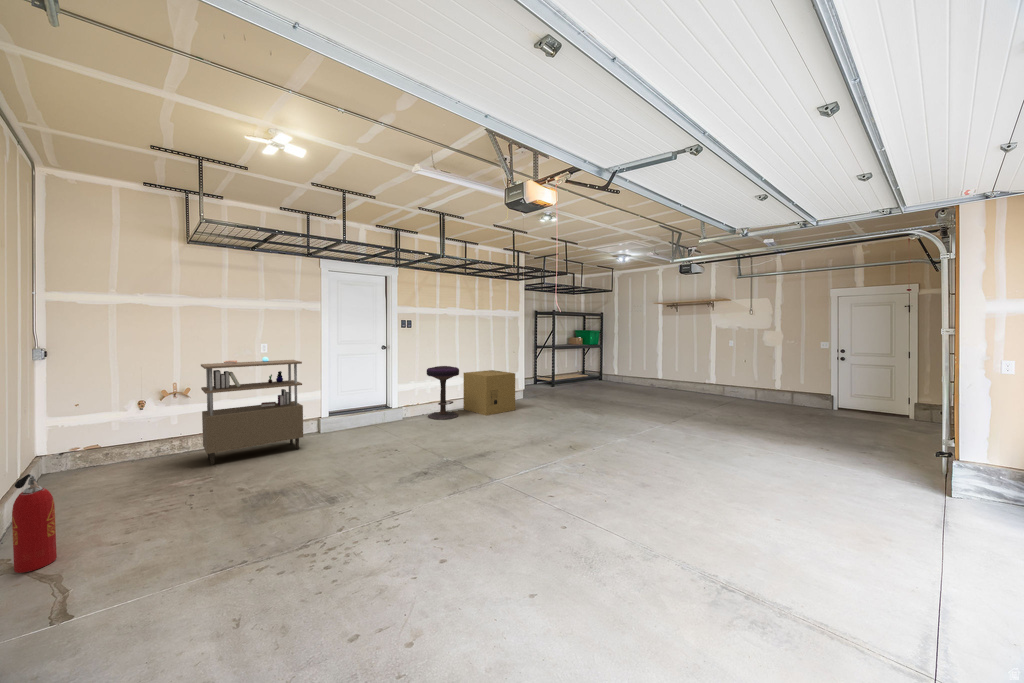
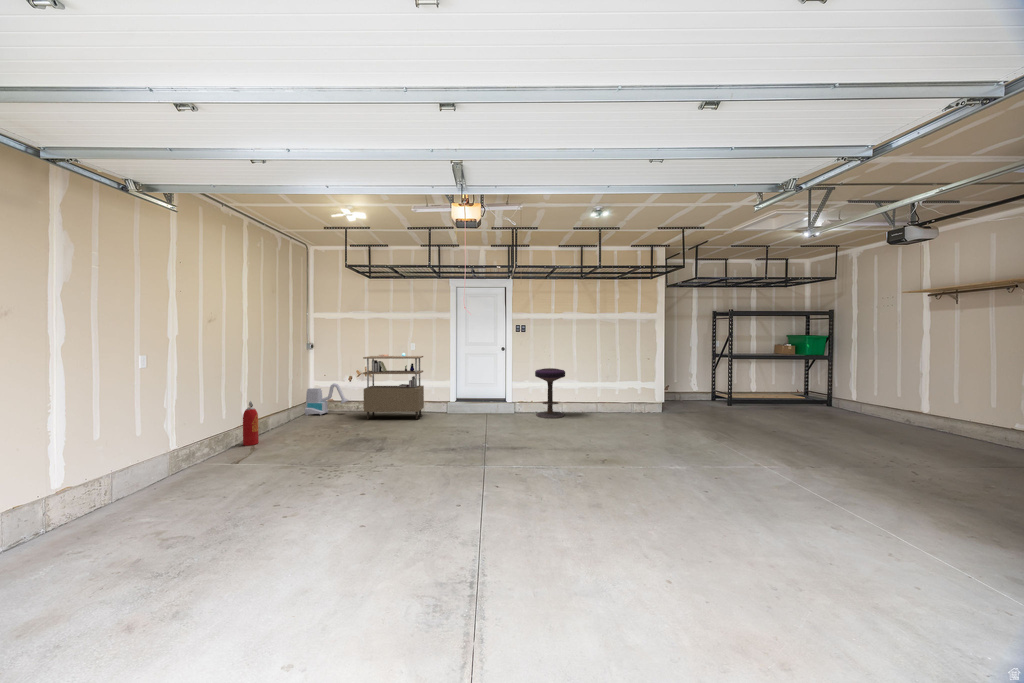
cardboard box: present [463,370,515,415] -> none [581,377,628,421]
vacuum cleaner: none [38,416,151,485] -> present [305,383,348,415]

